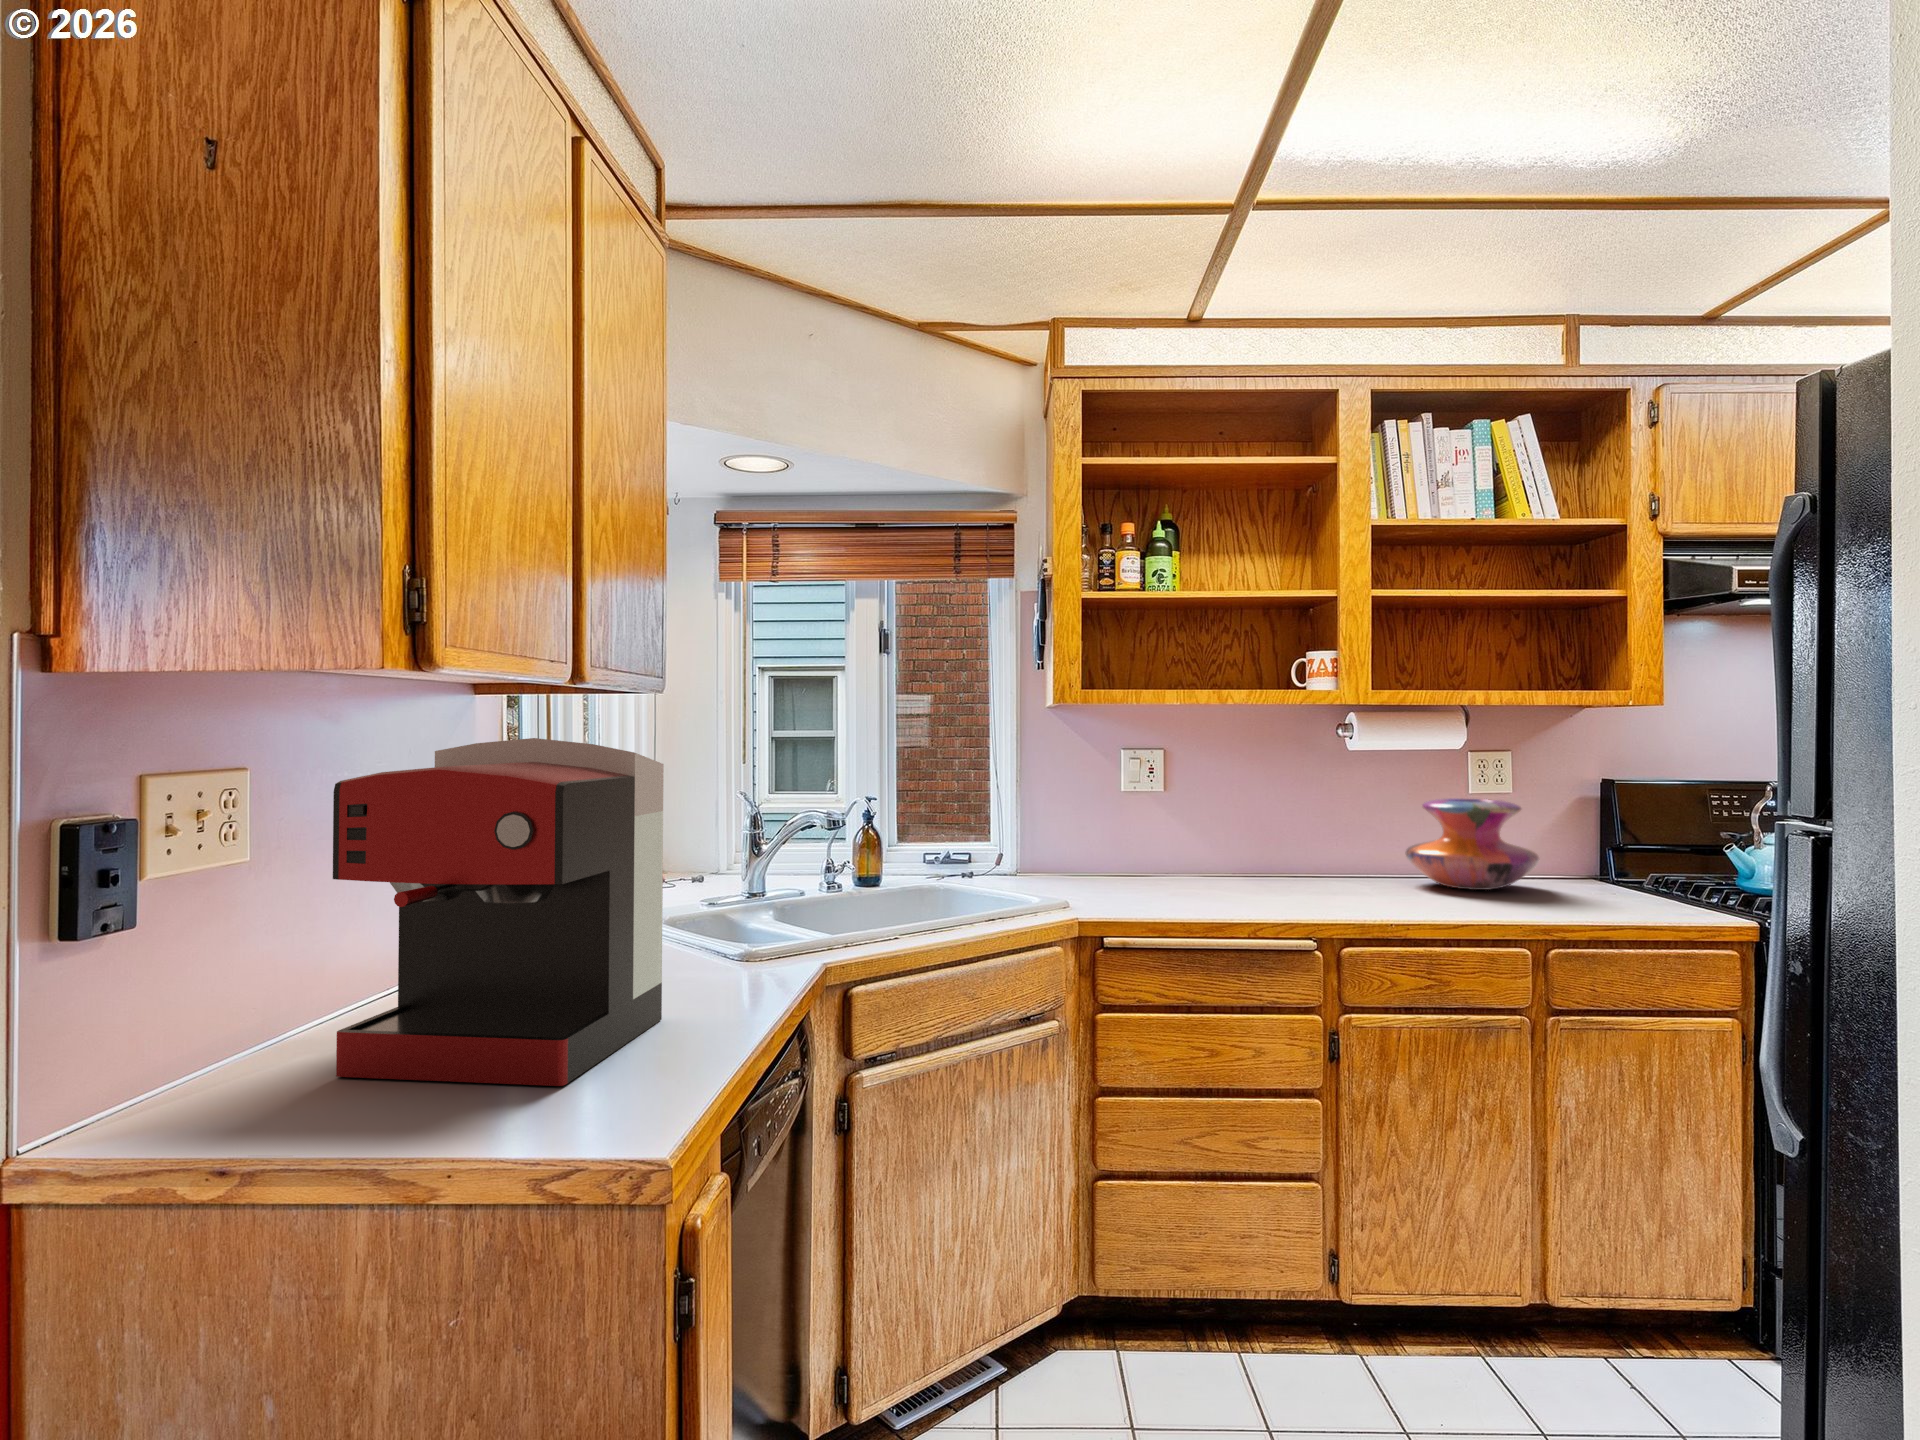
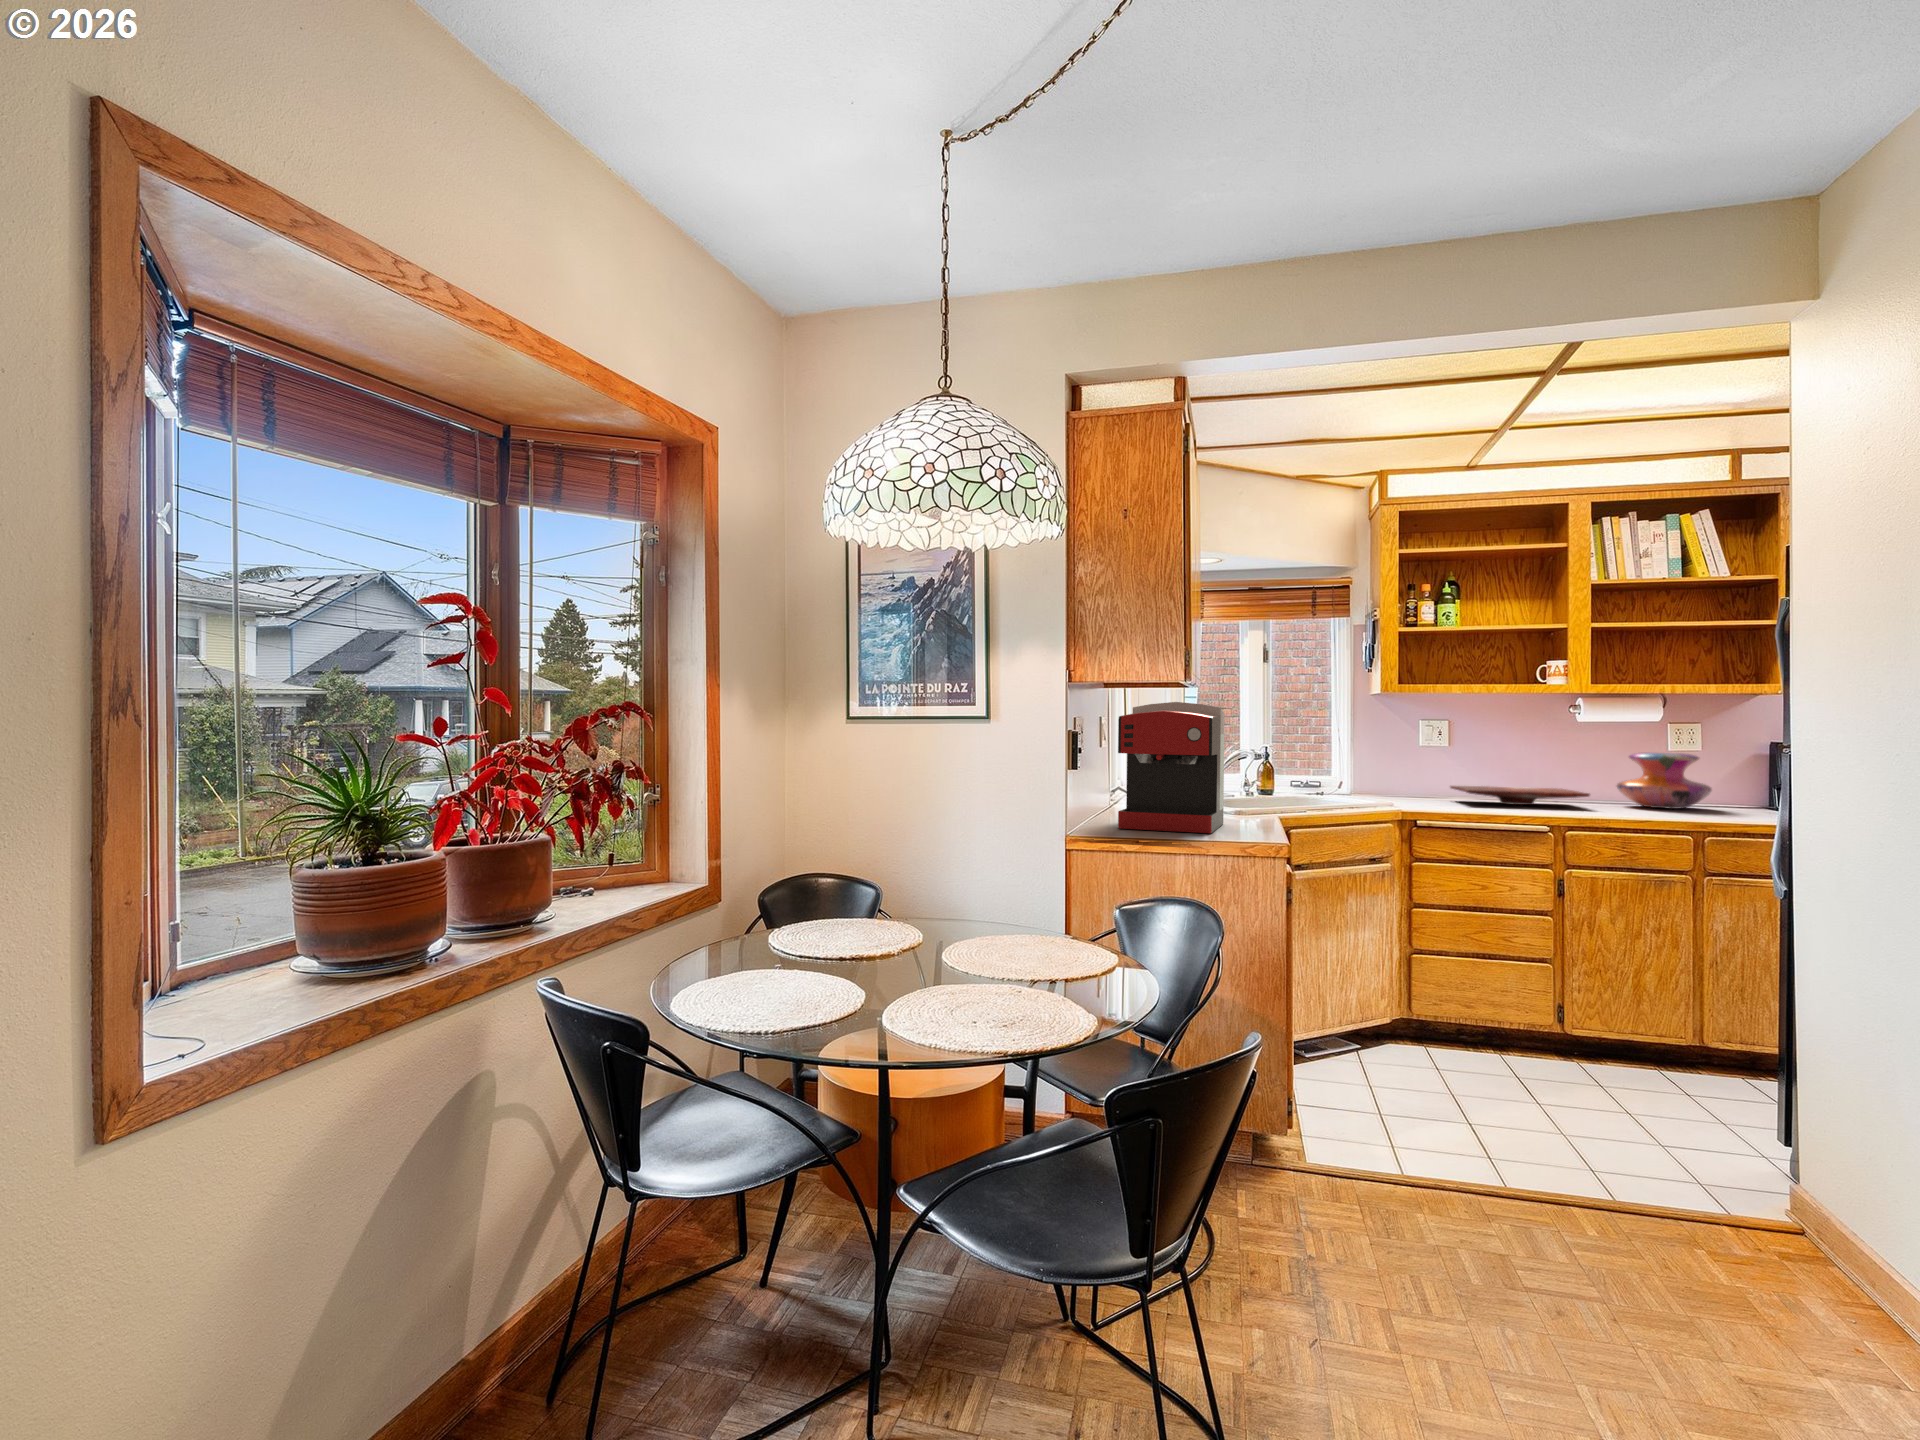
cutting board: none [1164,857,1373,892] -> present [1451,786,1590,805]

